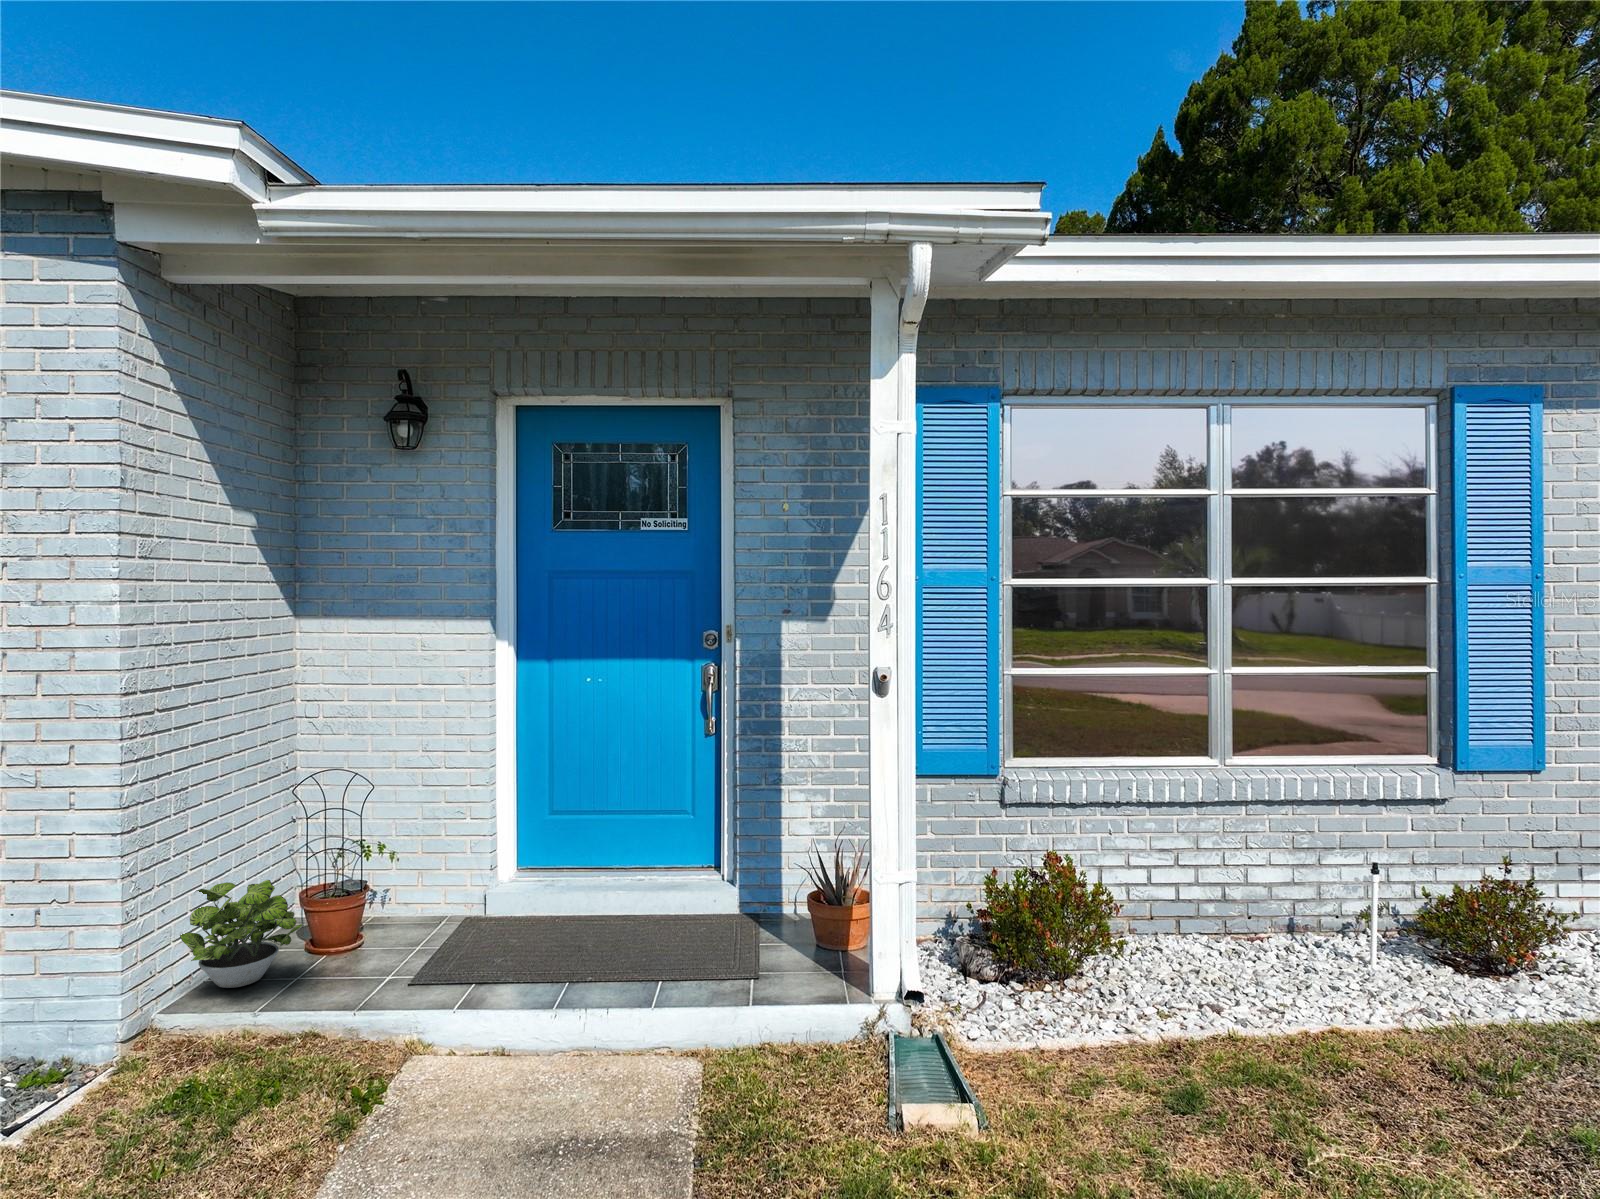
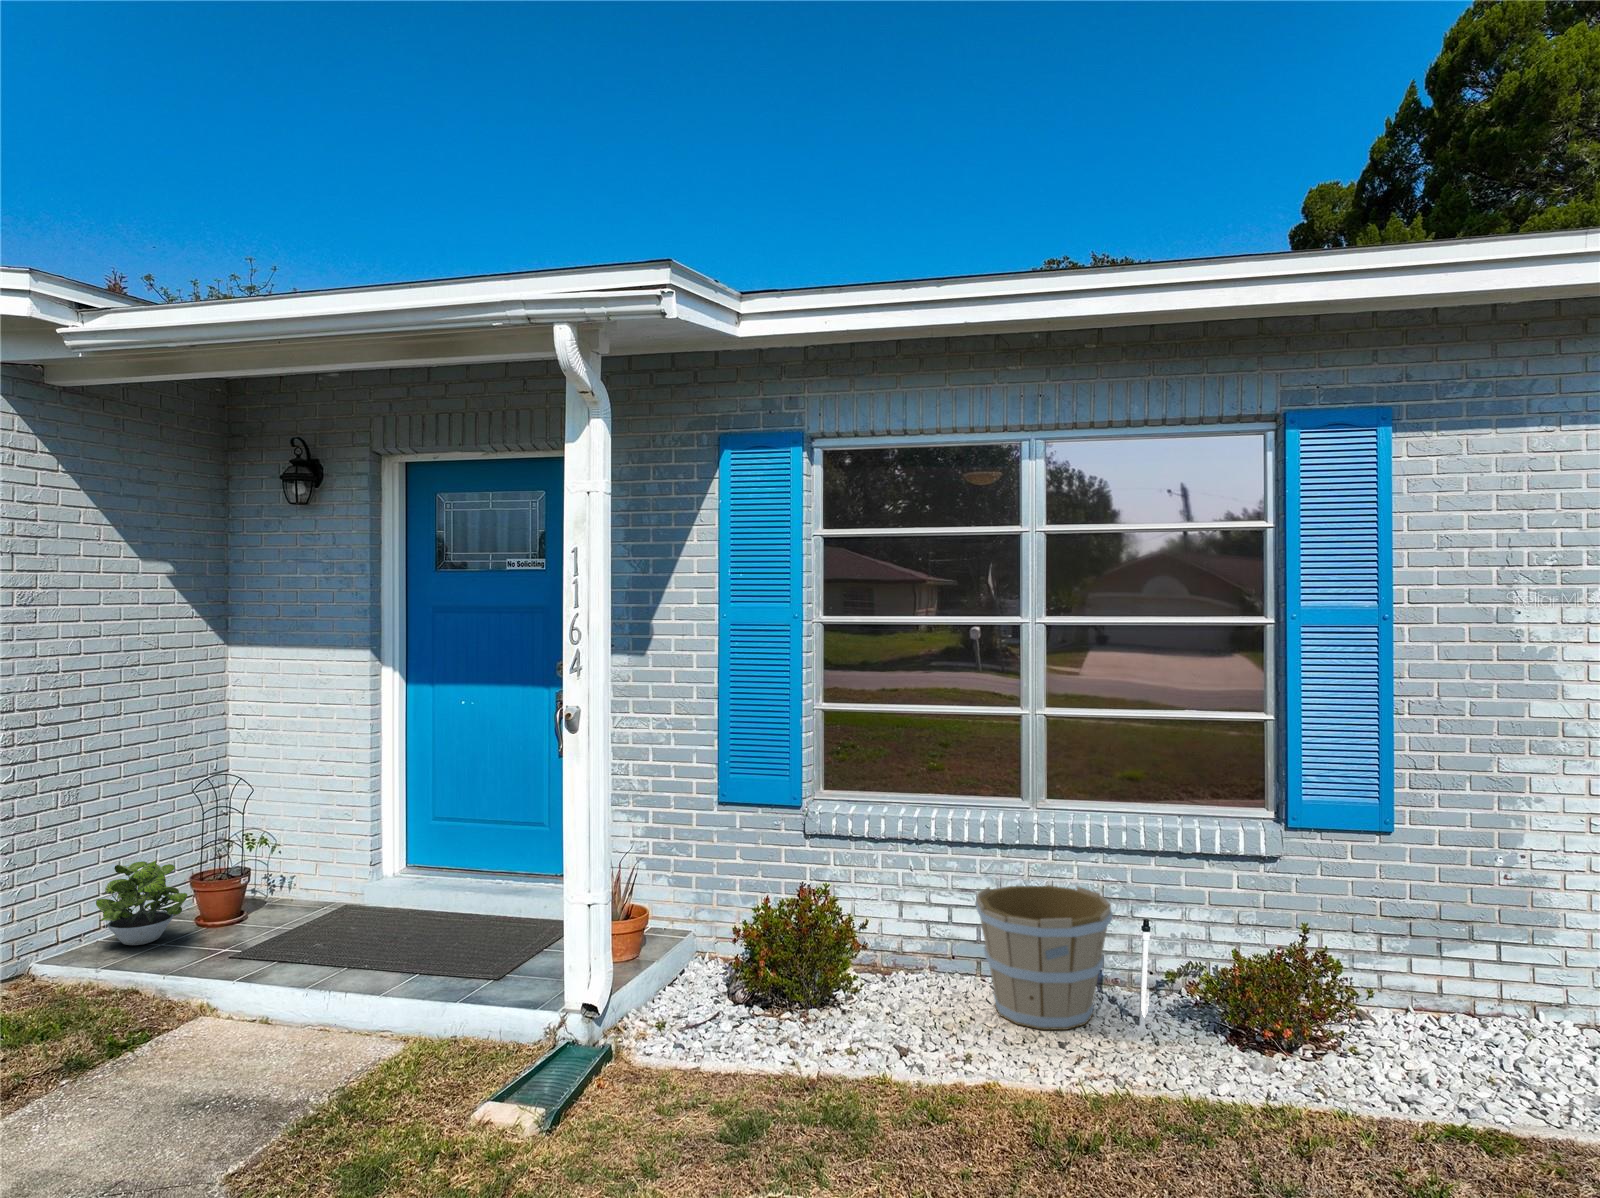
wooden bucket: none [1205,839,1352,981] -> present [976,885,1113,1030]

